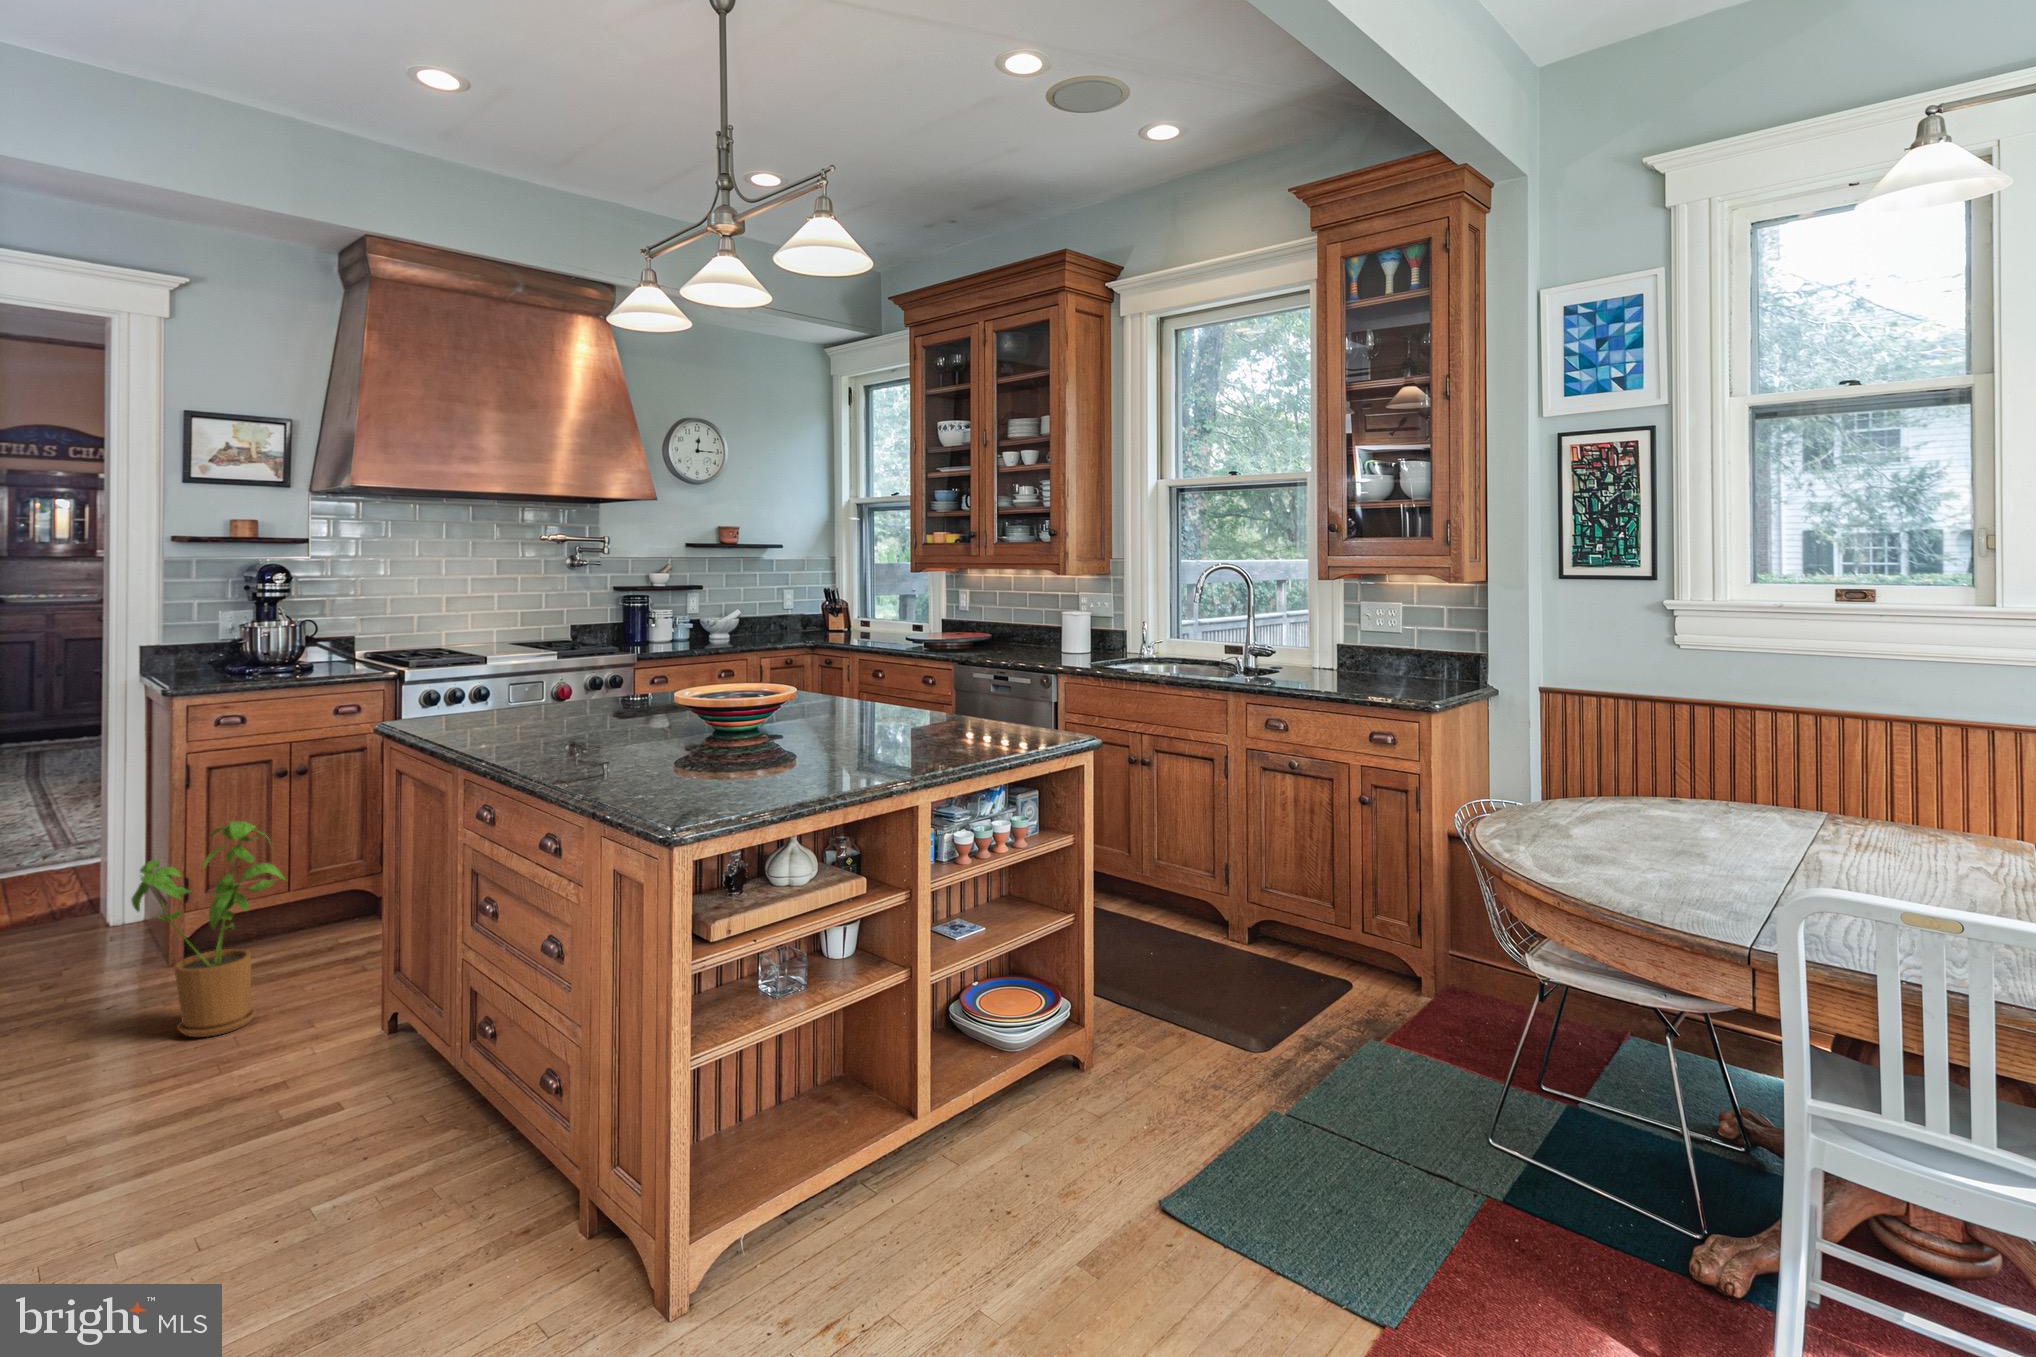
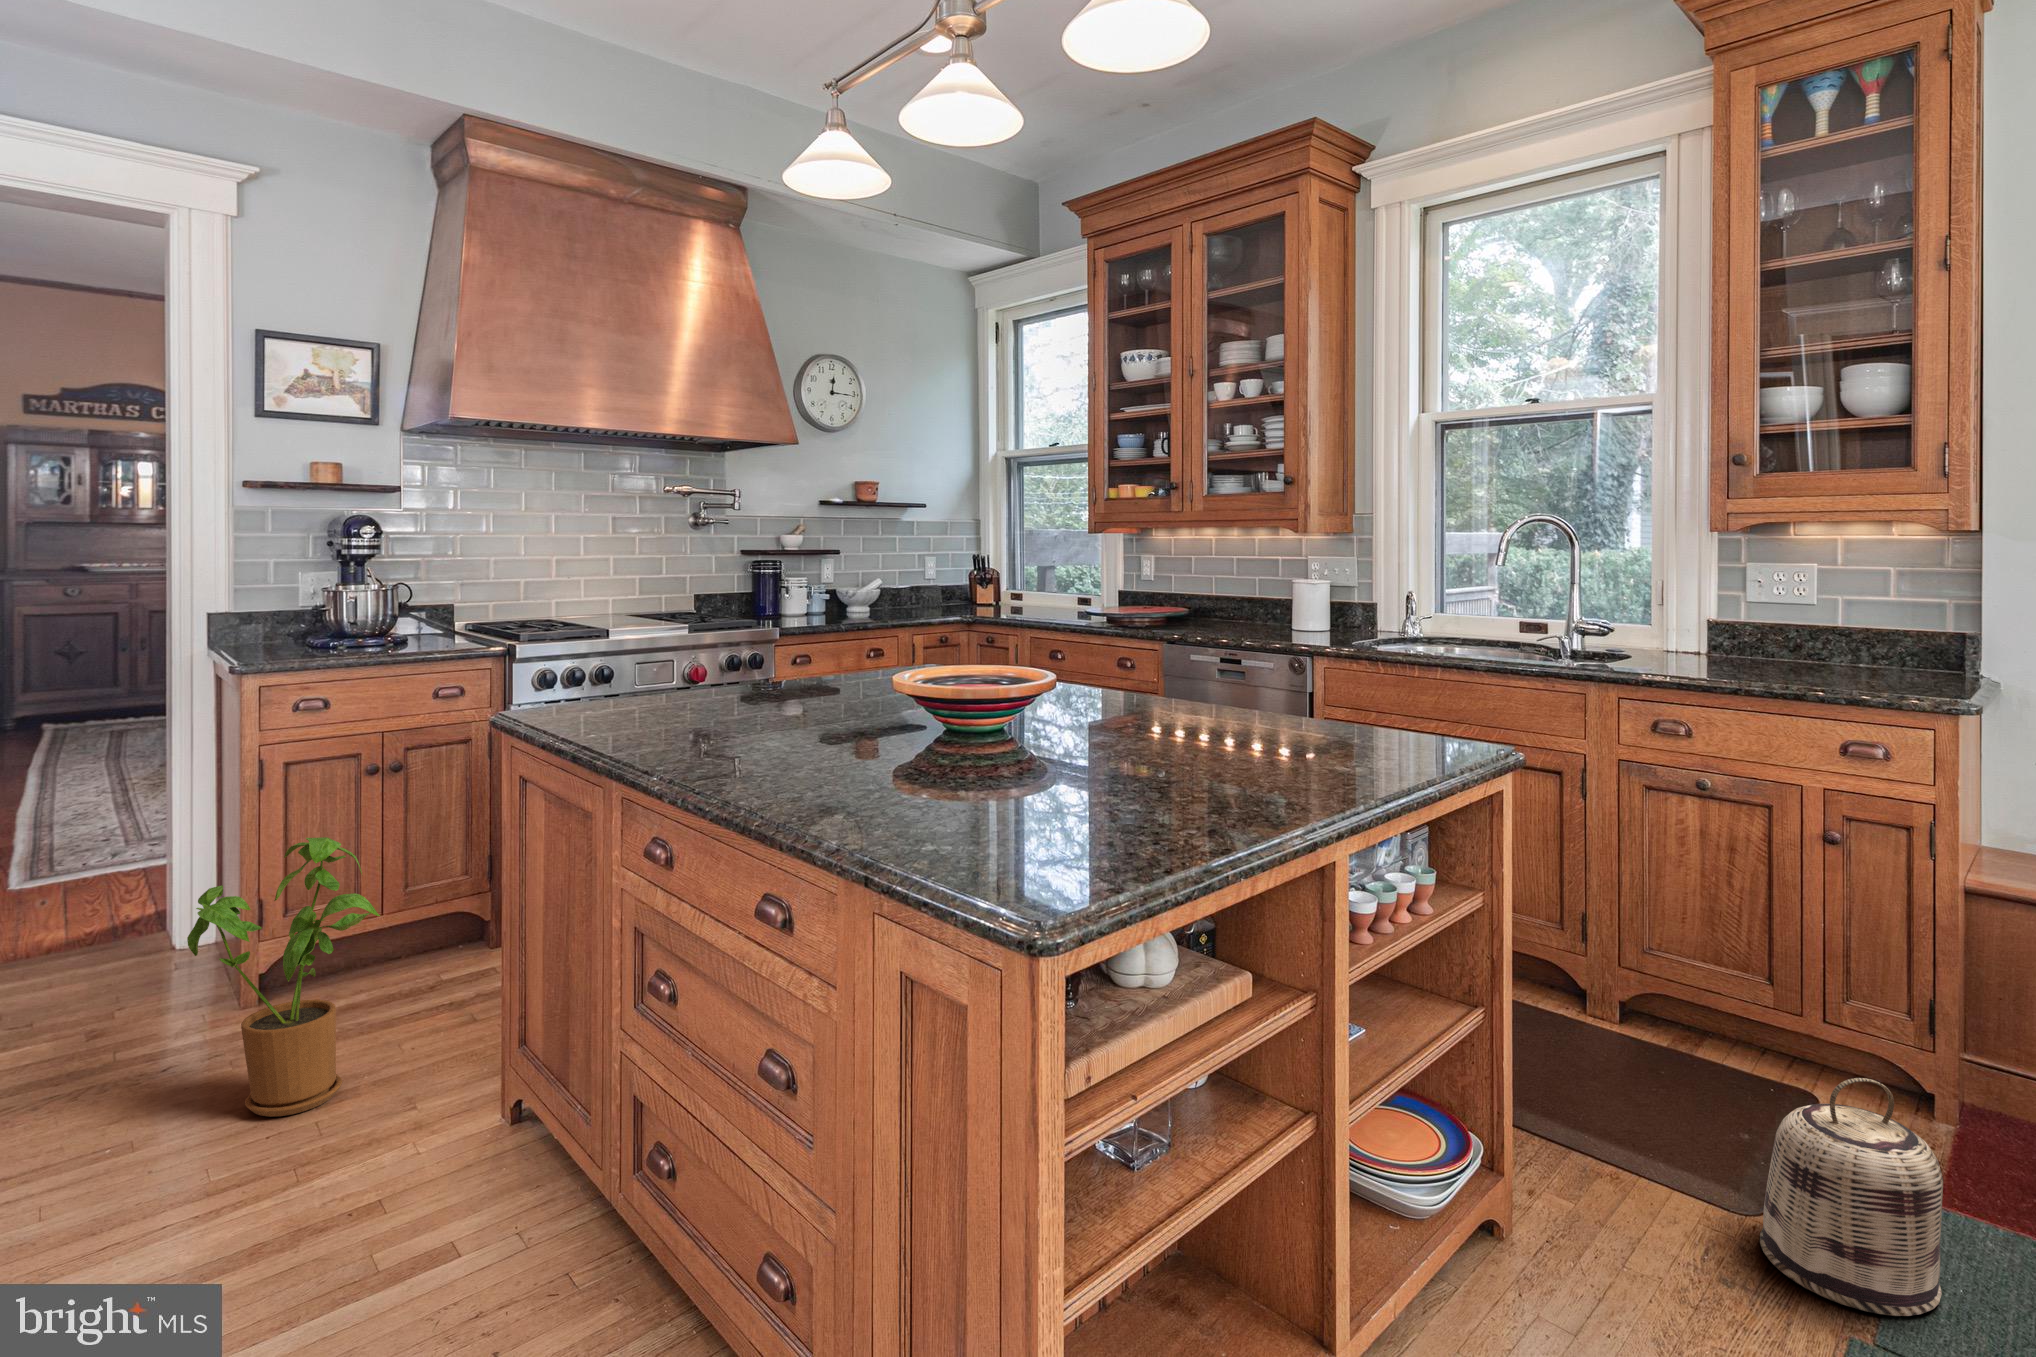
basket: none [1273,957,1375,1111] -> present [1760,1078,1943,1316]

